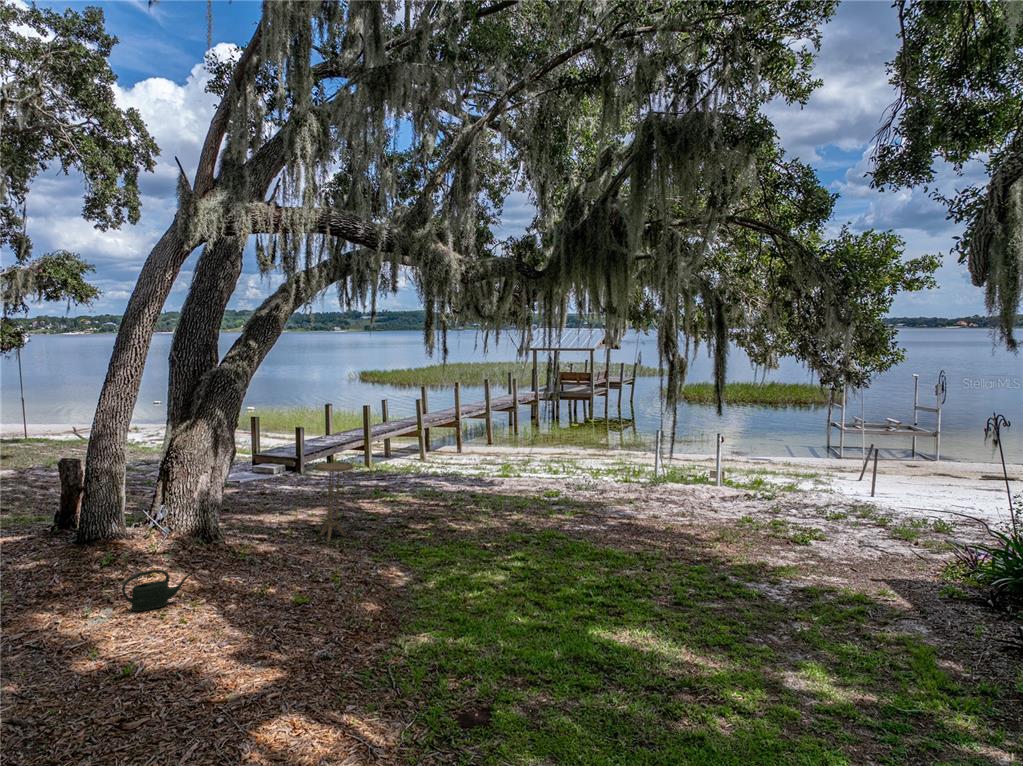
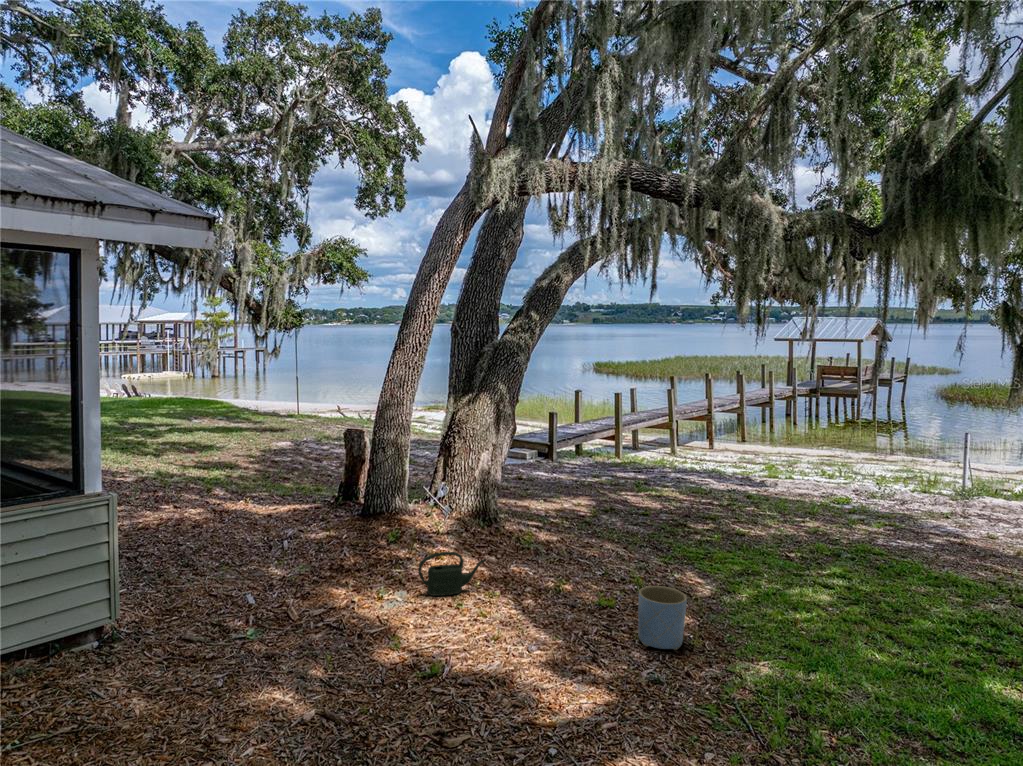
side table: present [314,463,354,542] -> none [590,447,635,538]
planter: none [327,578,366,629] -> present [638,586,687,650]

